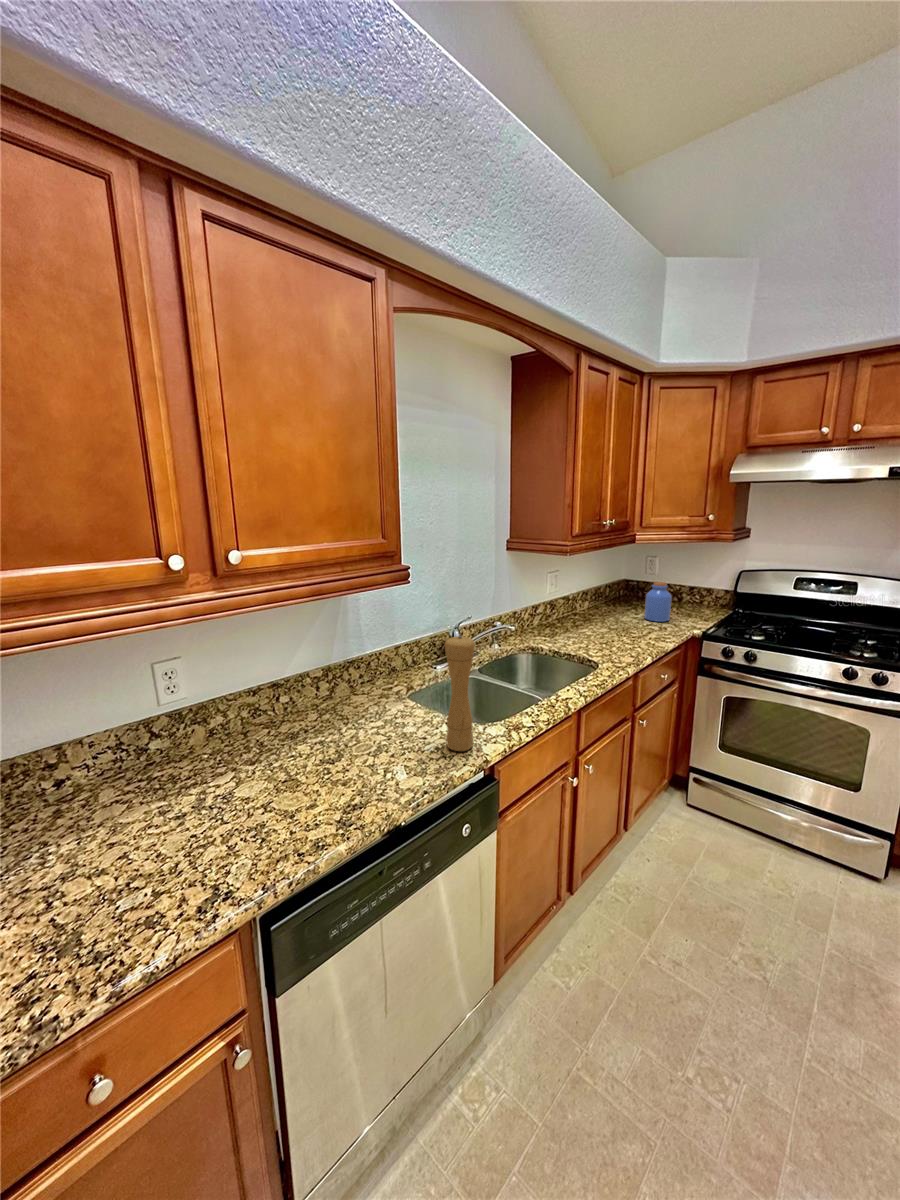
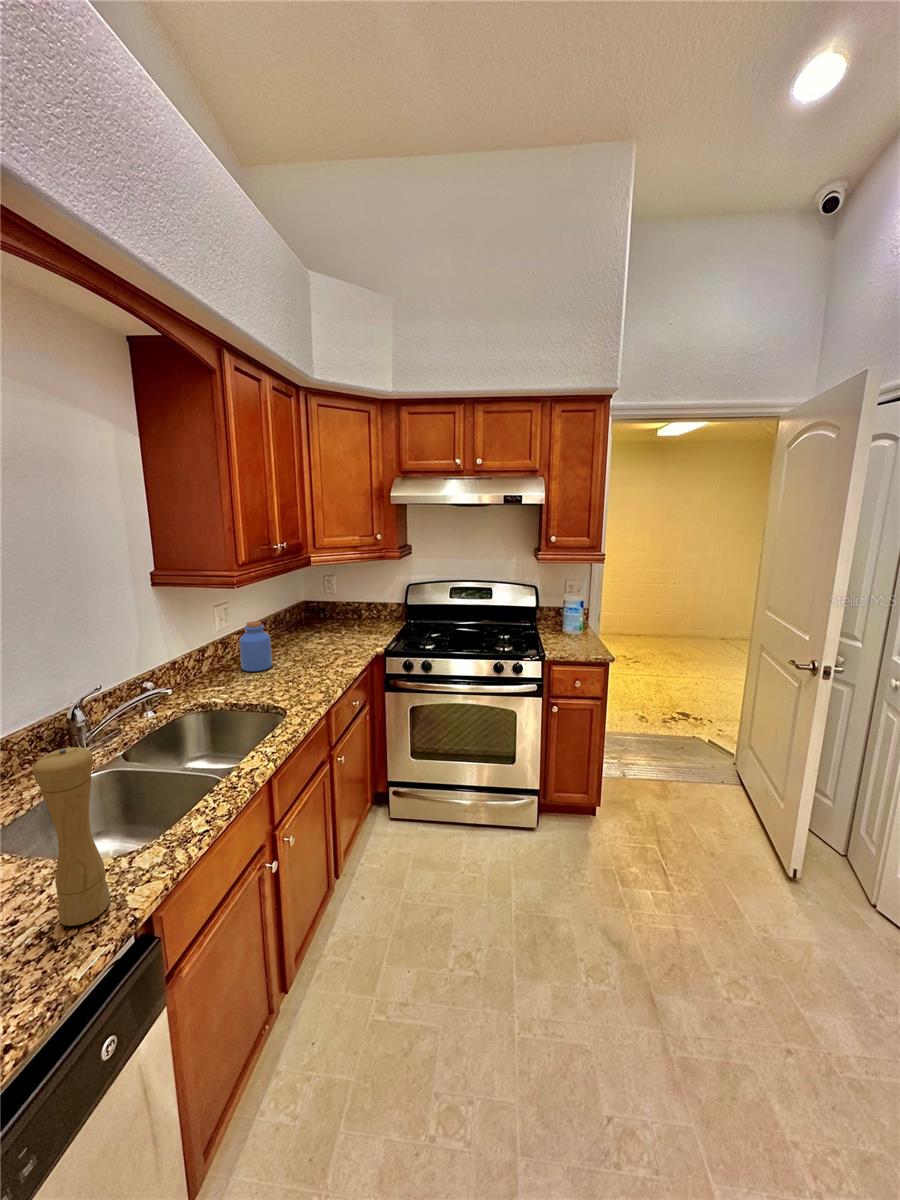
jar: present [645,582,672,622] -> present [239,621,272,671]

